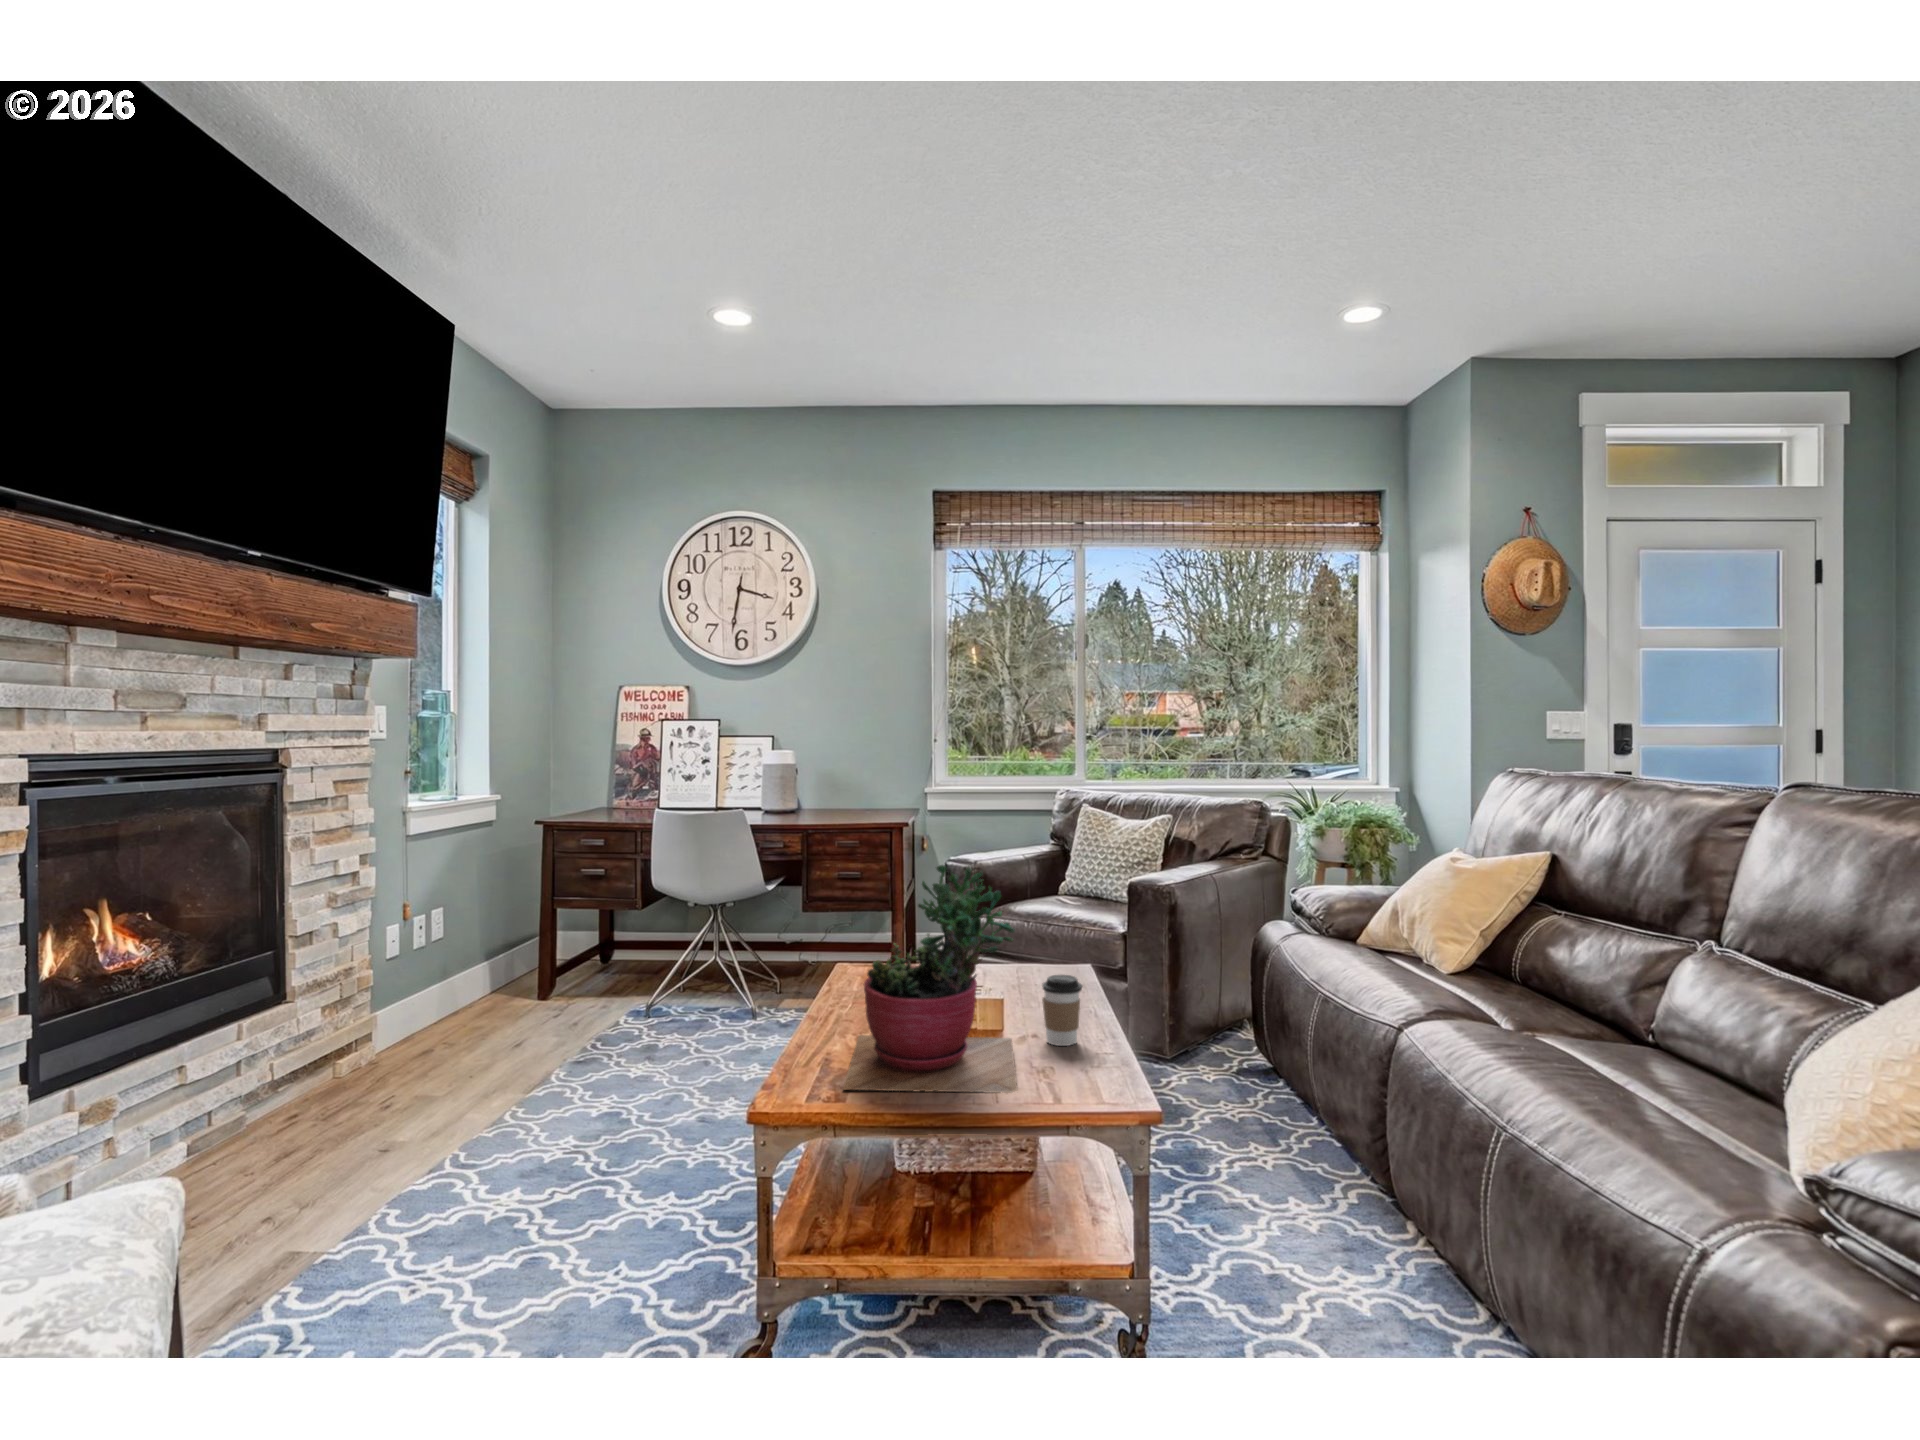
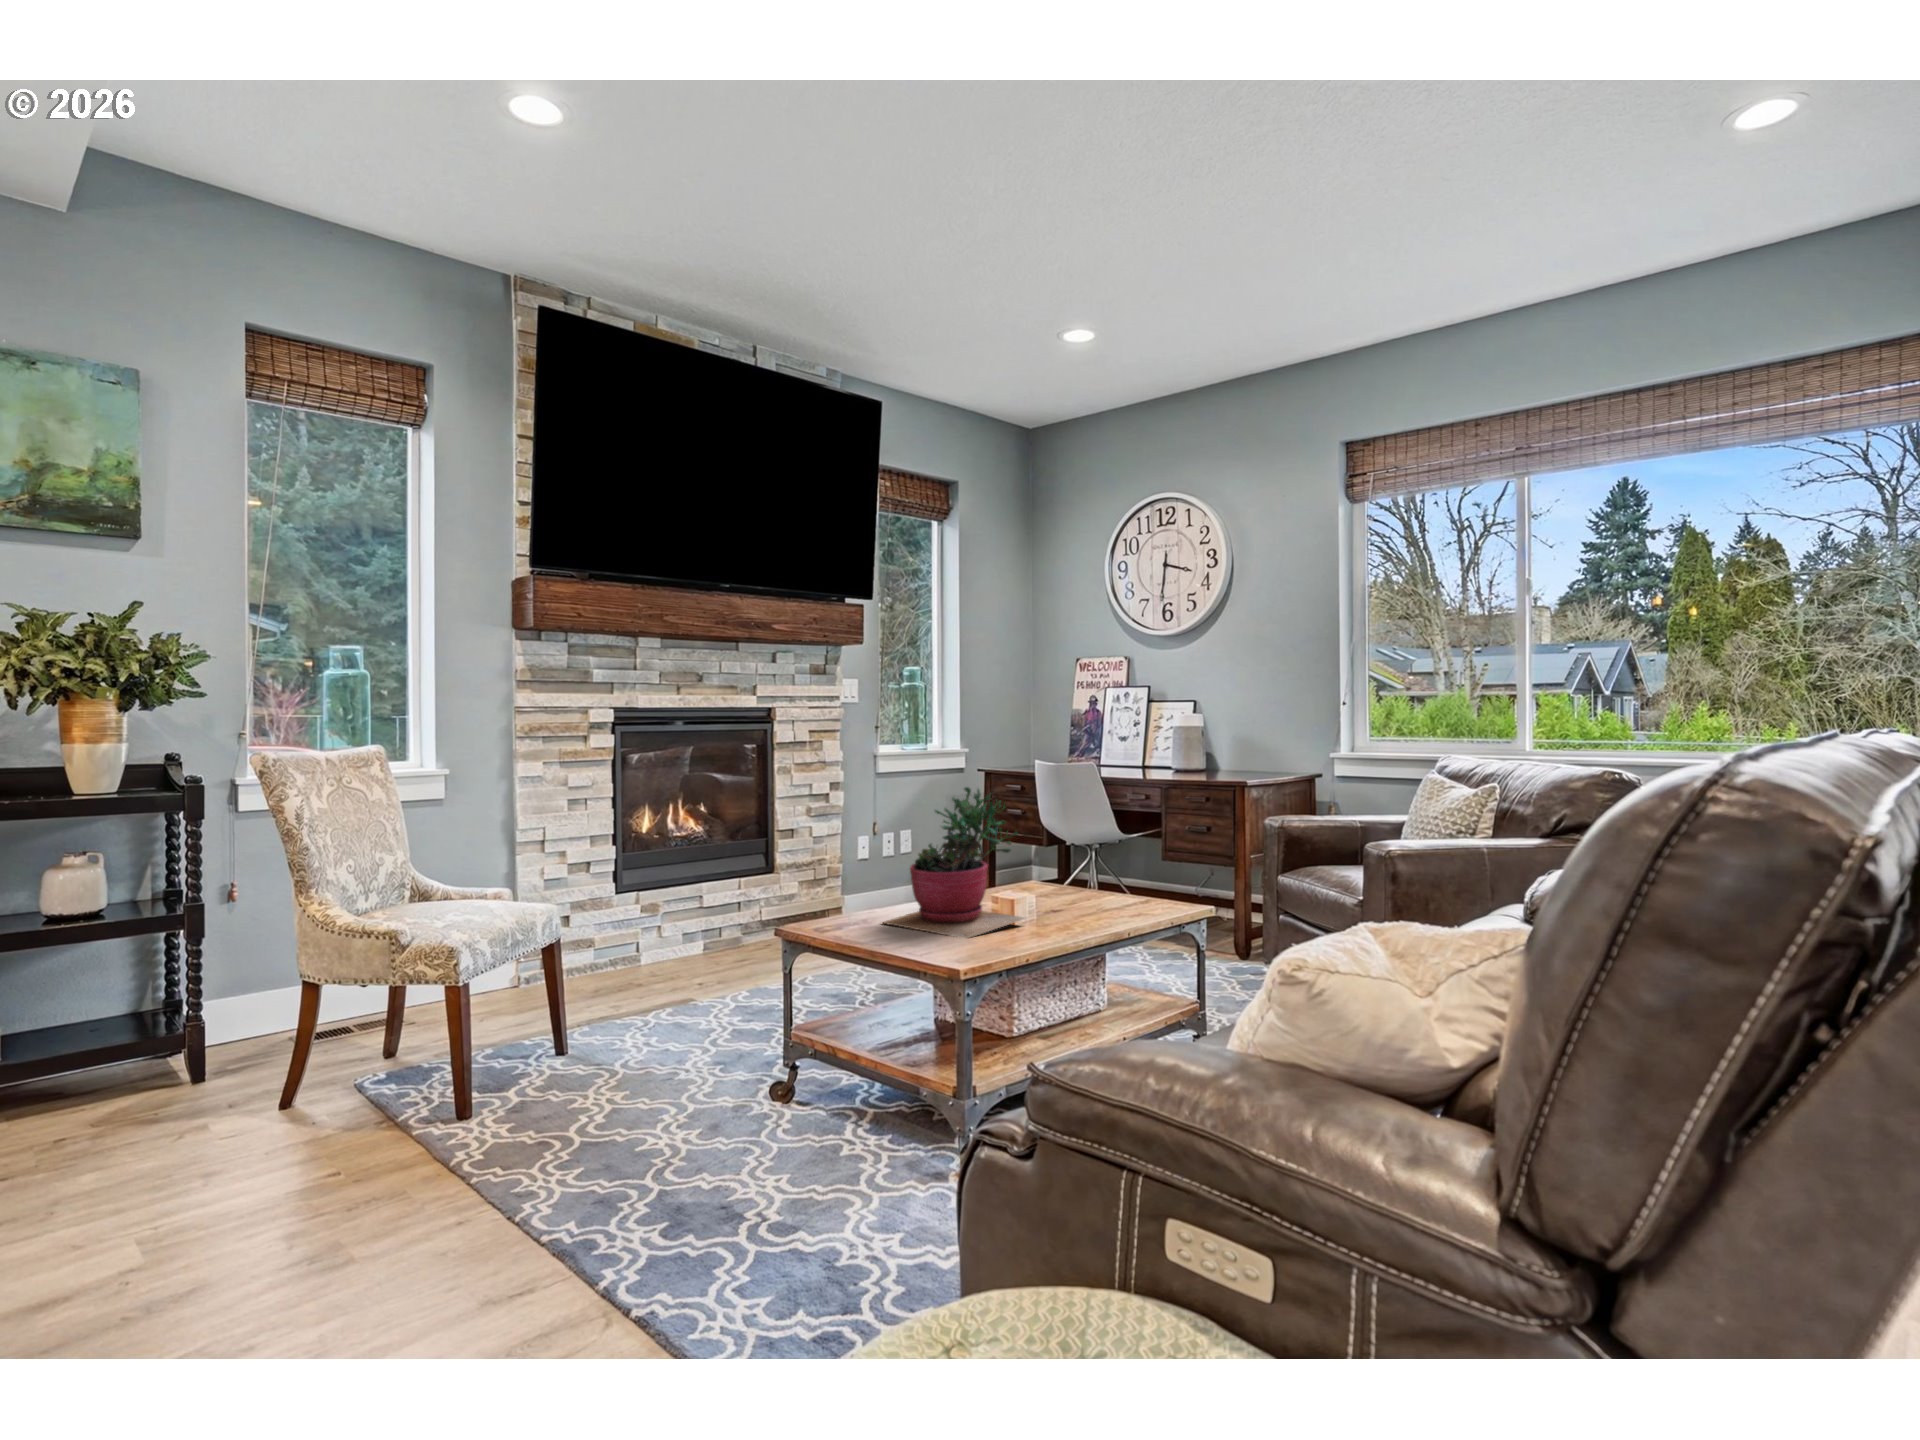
coffee cup: present [1042,975,1082,1046] -> none [1053,878,1084,929]

